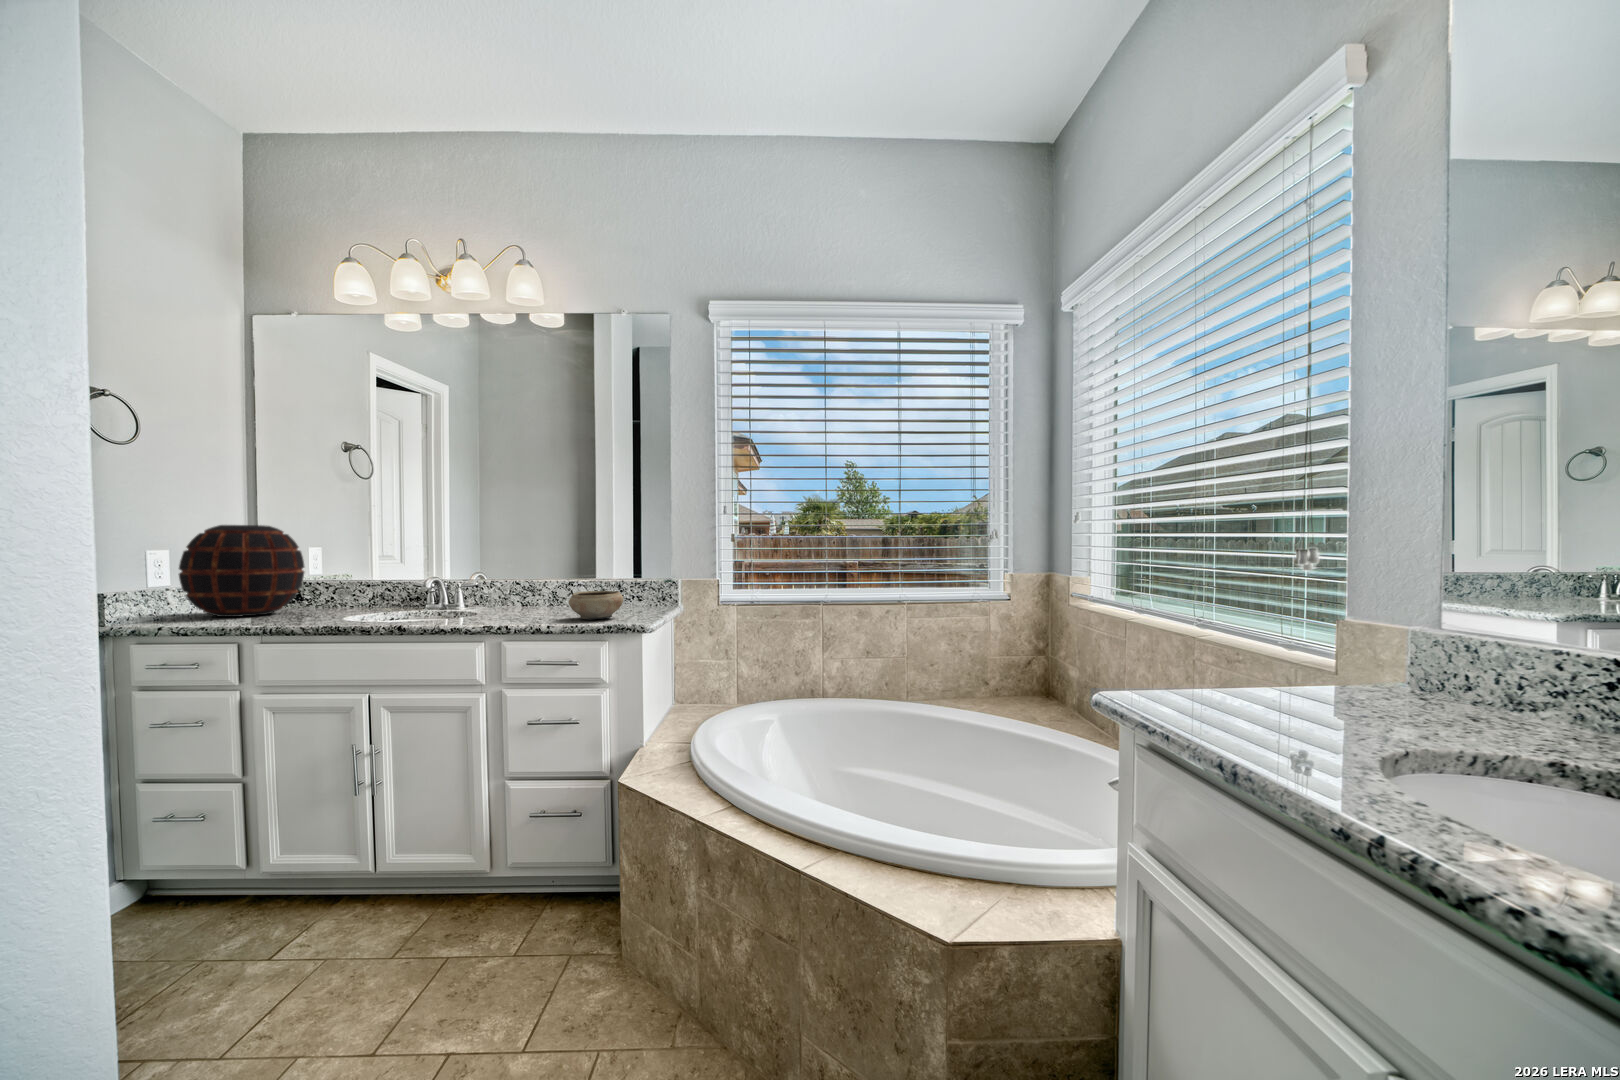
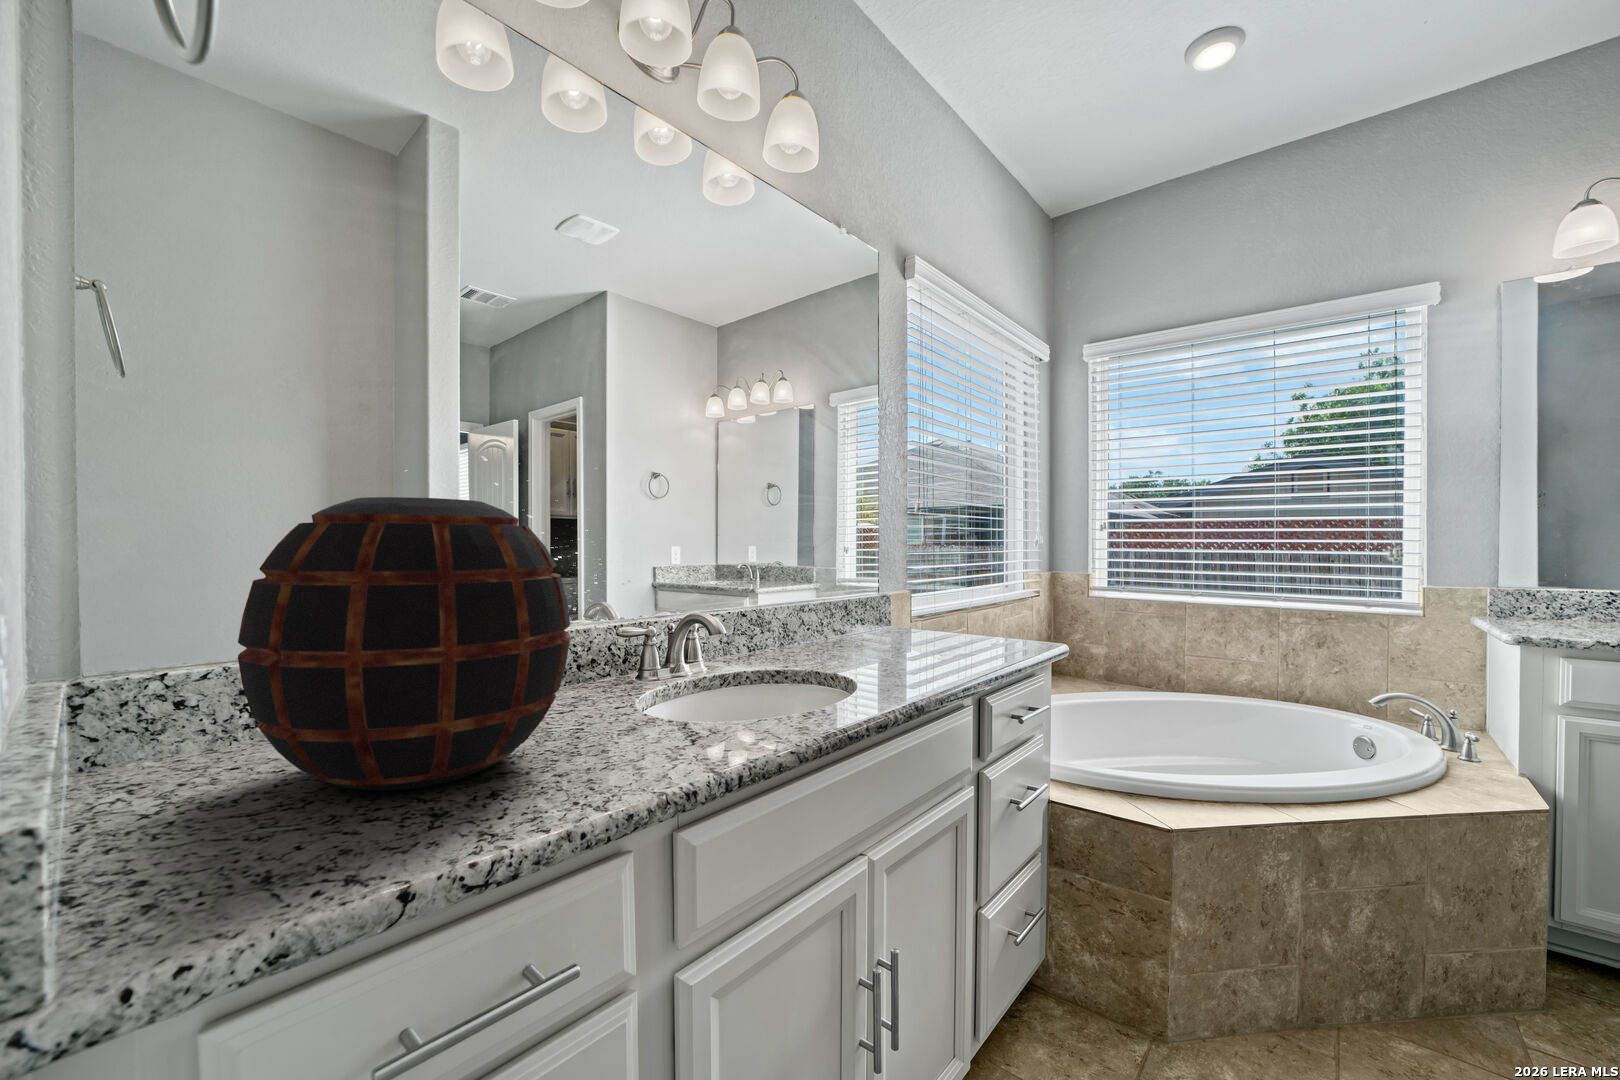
ceramic bowl: present [569,591,623,620] -> none [921,610,993,652]

